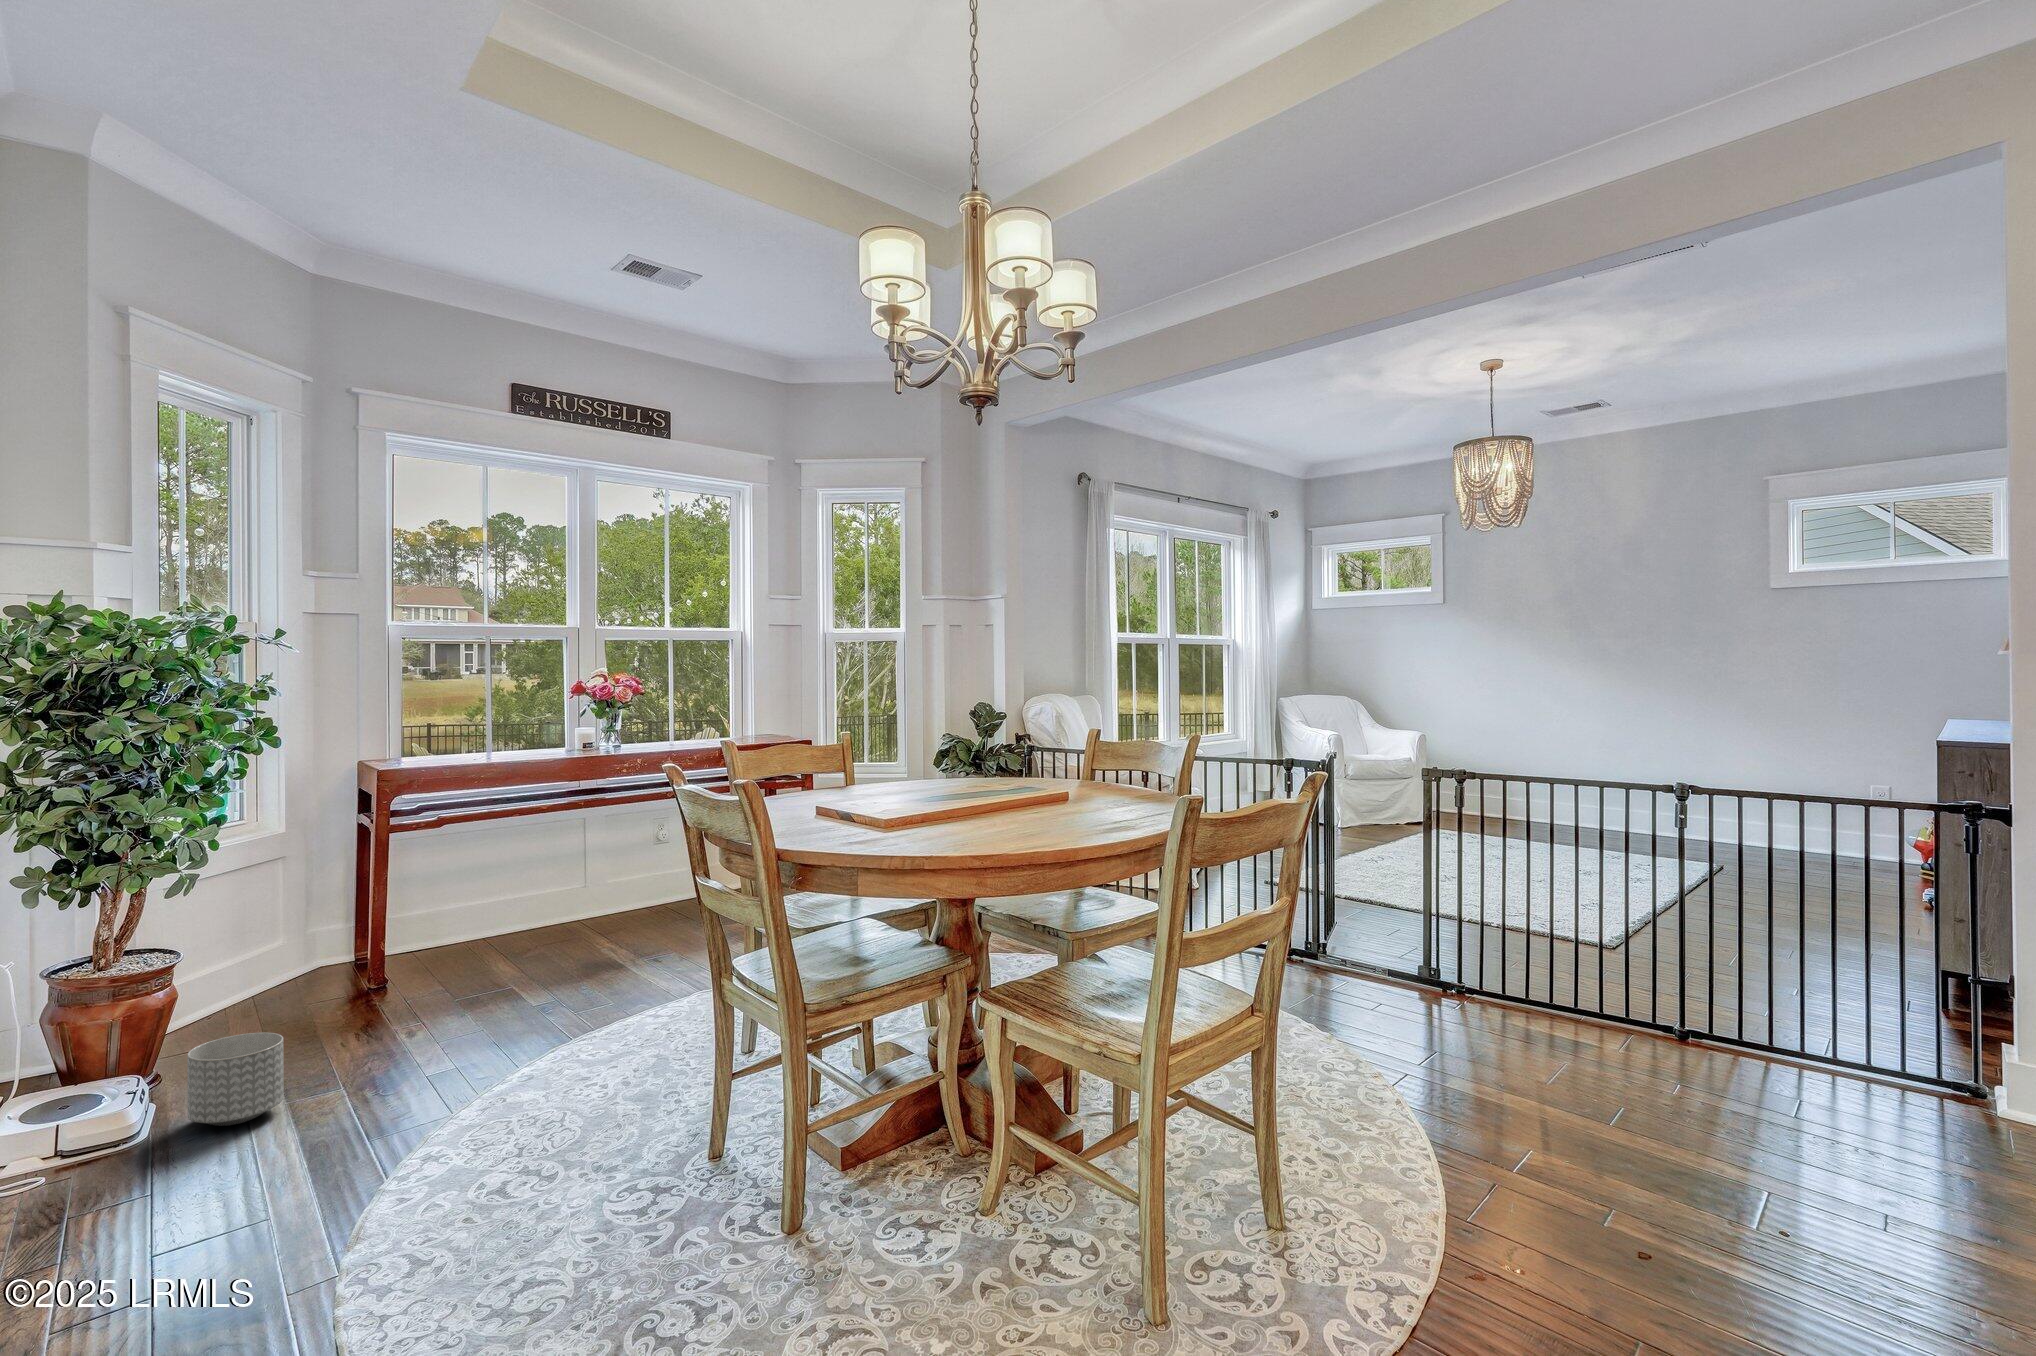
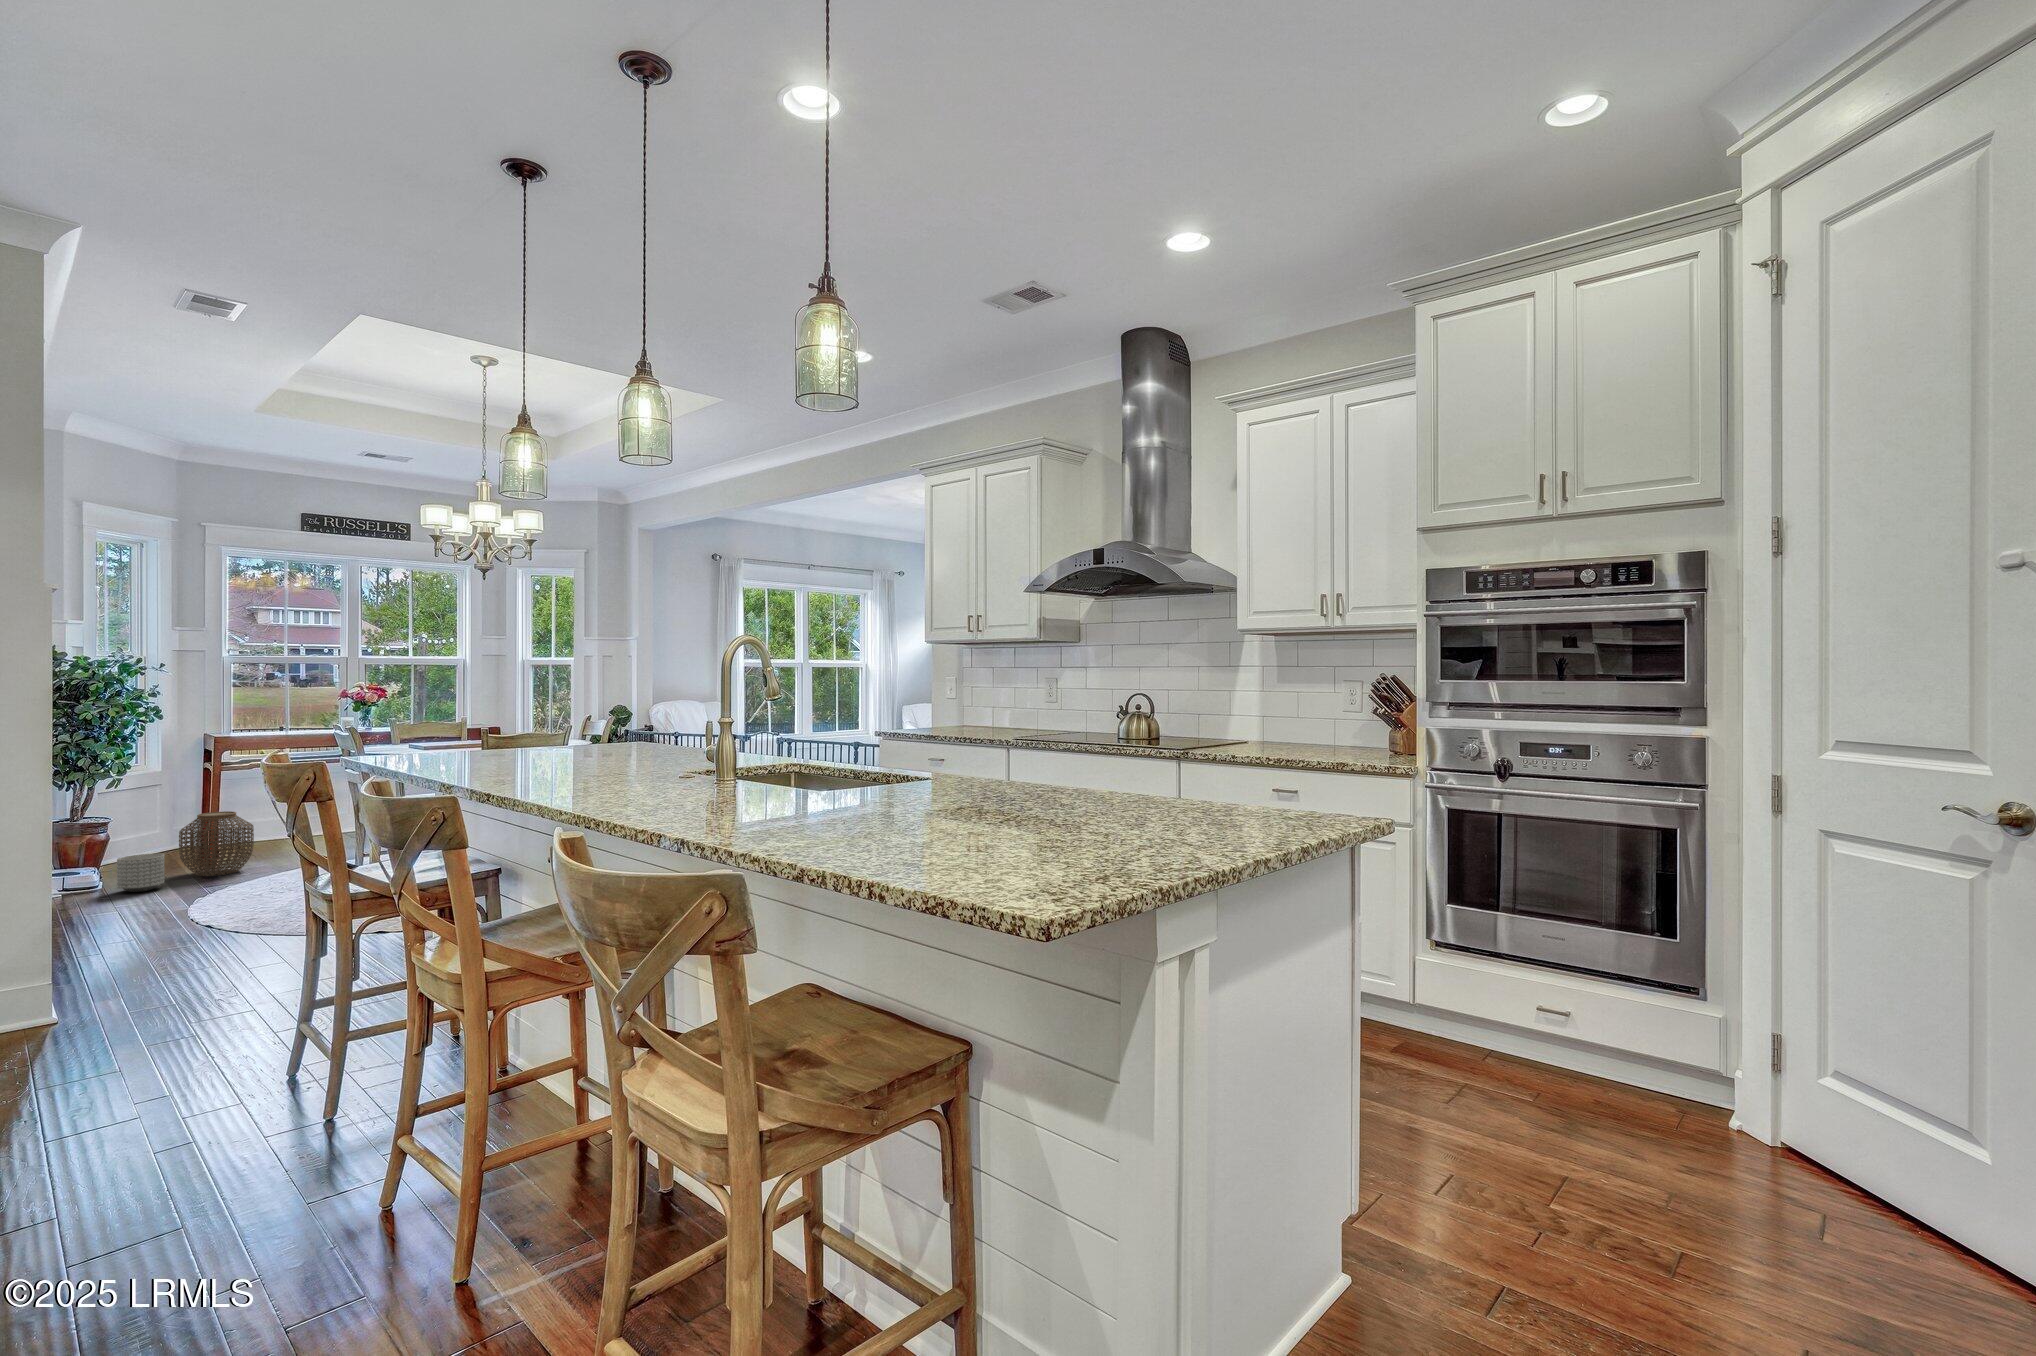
woven basket: none [314,926,450,1064] -> present [179,811,254,876]

